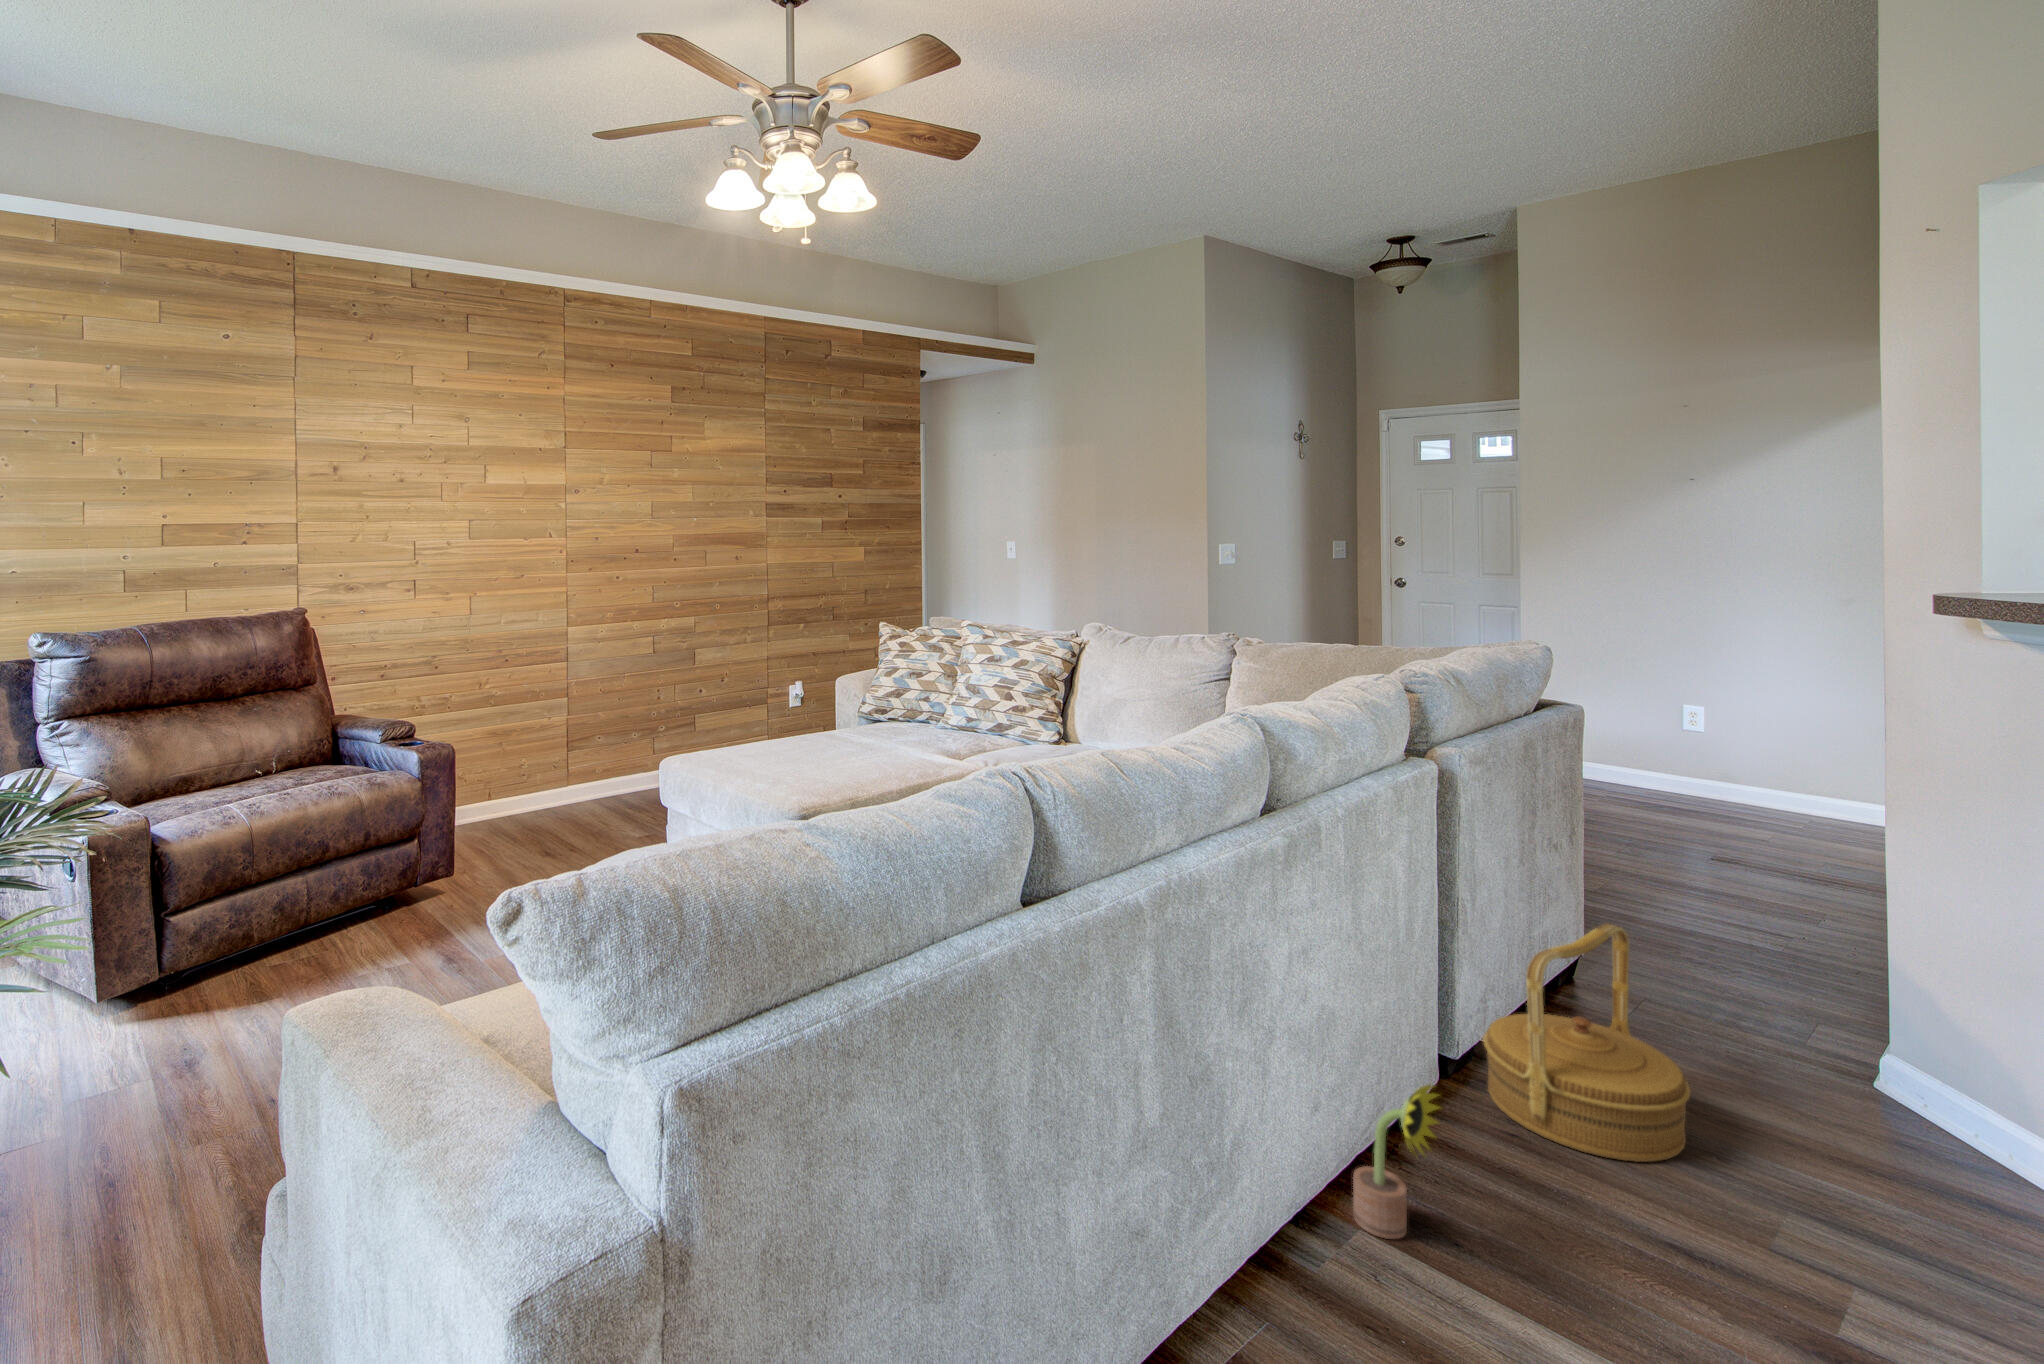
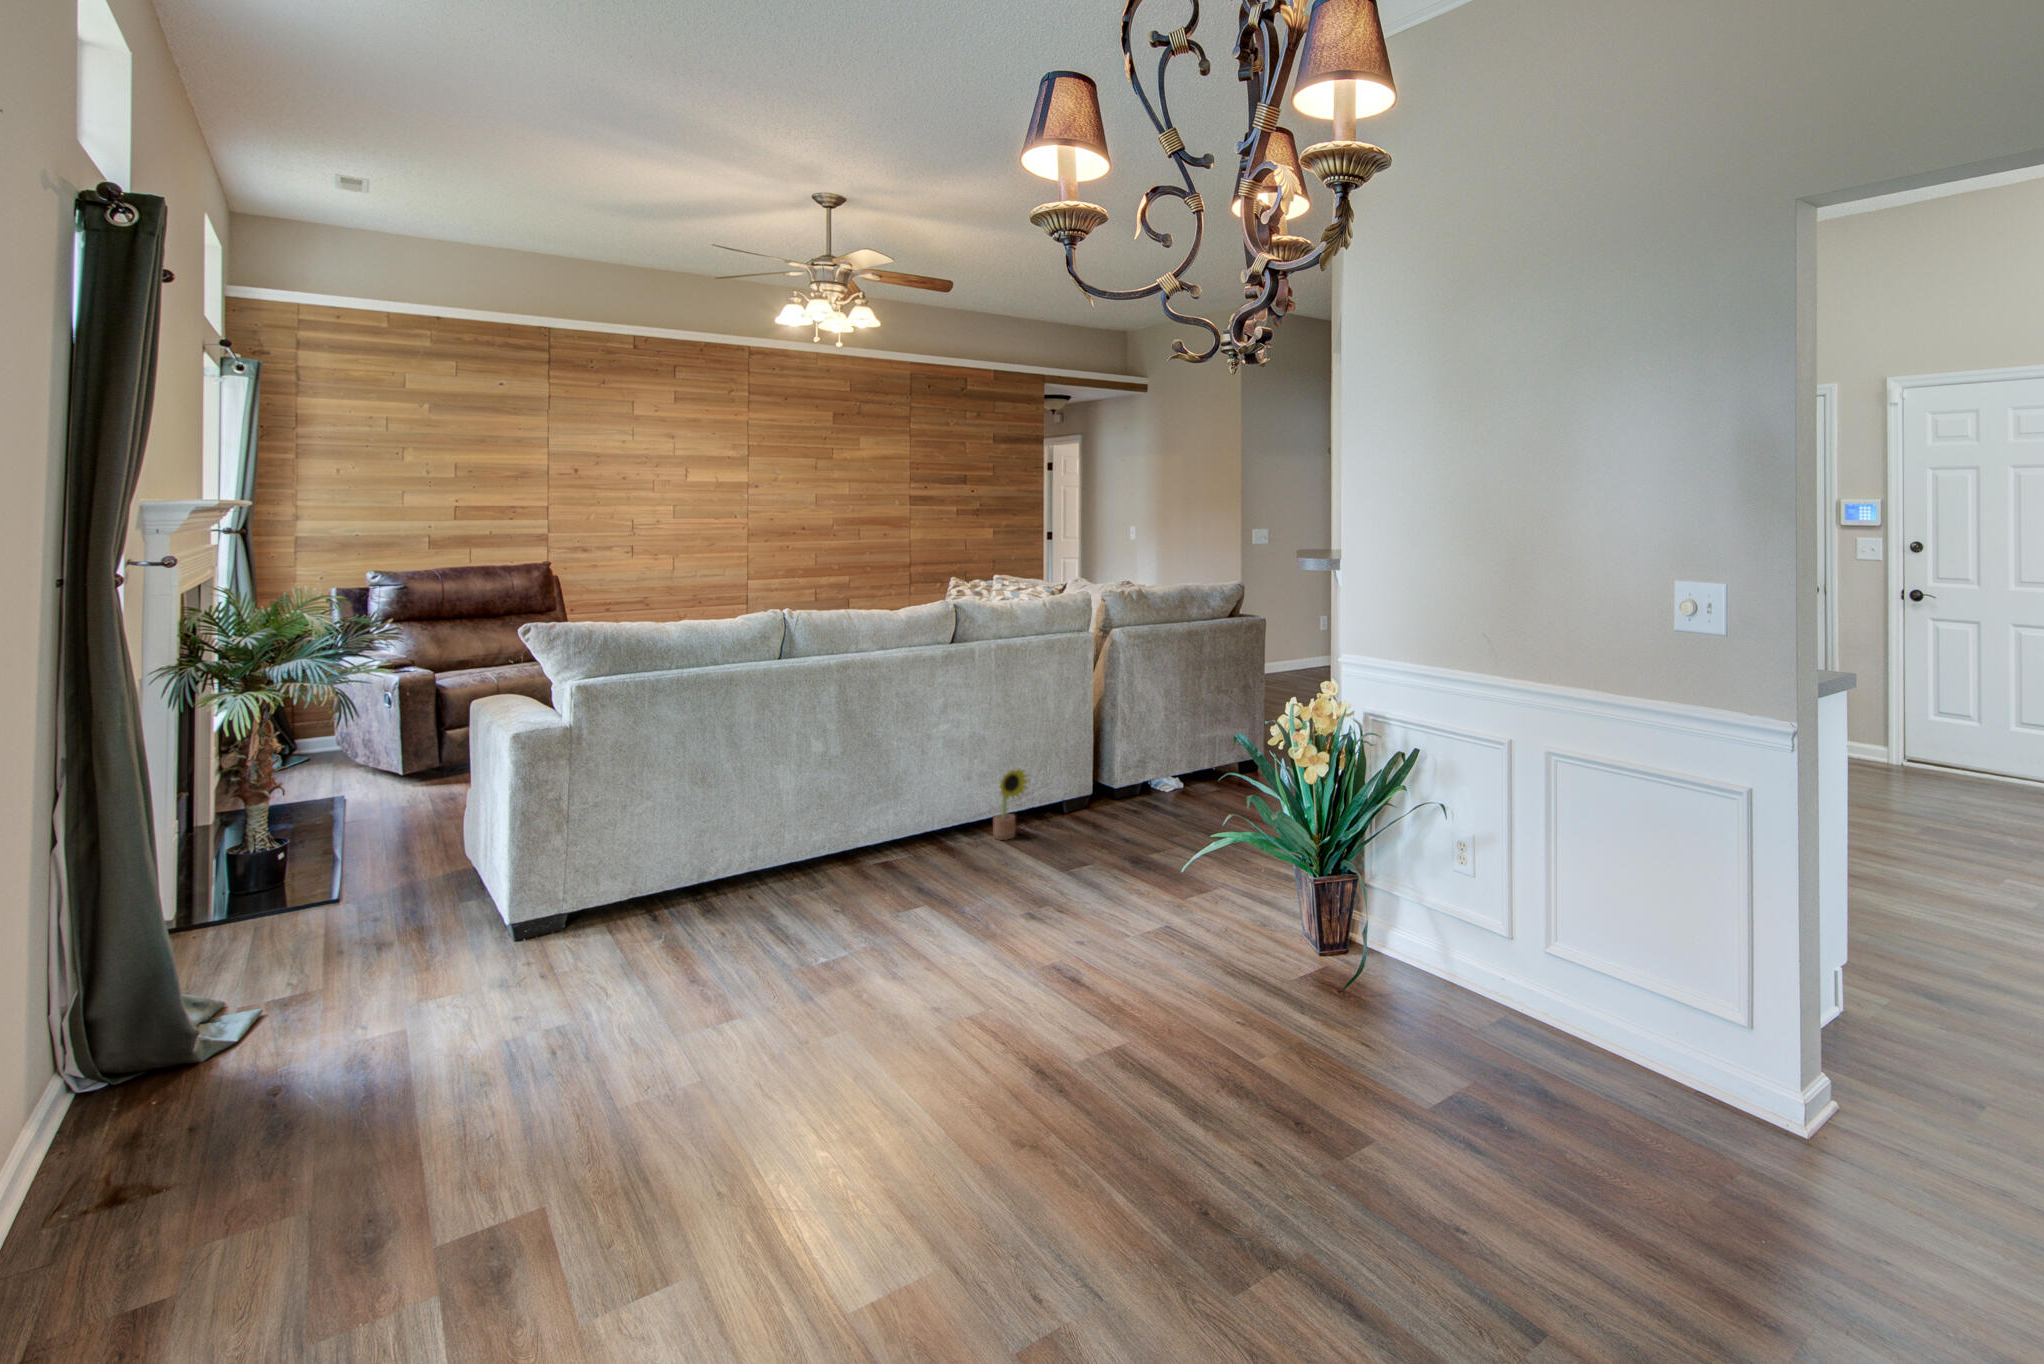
woven basket: present [1483,924,1690,1162] -> none [1120,720,1201,822]

